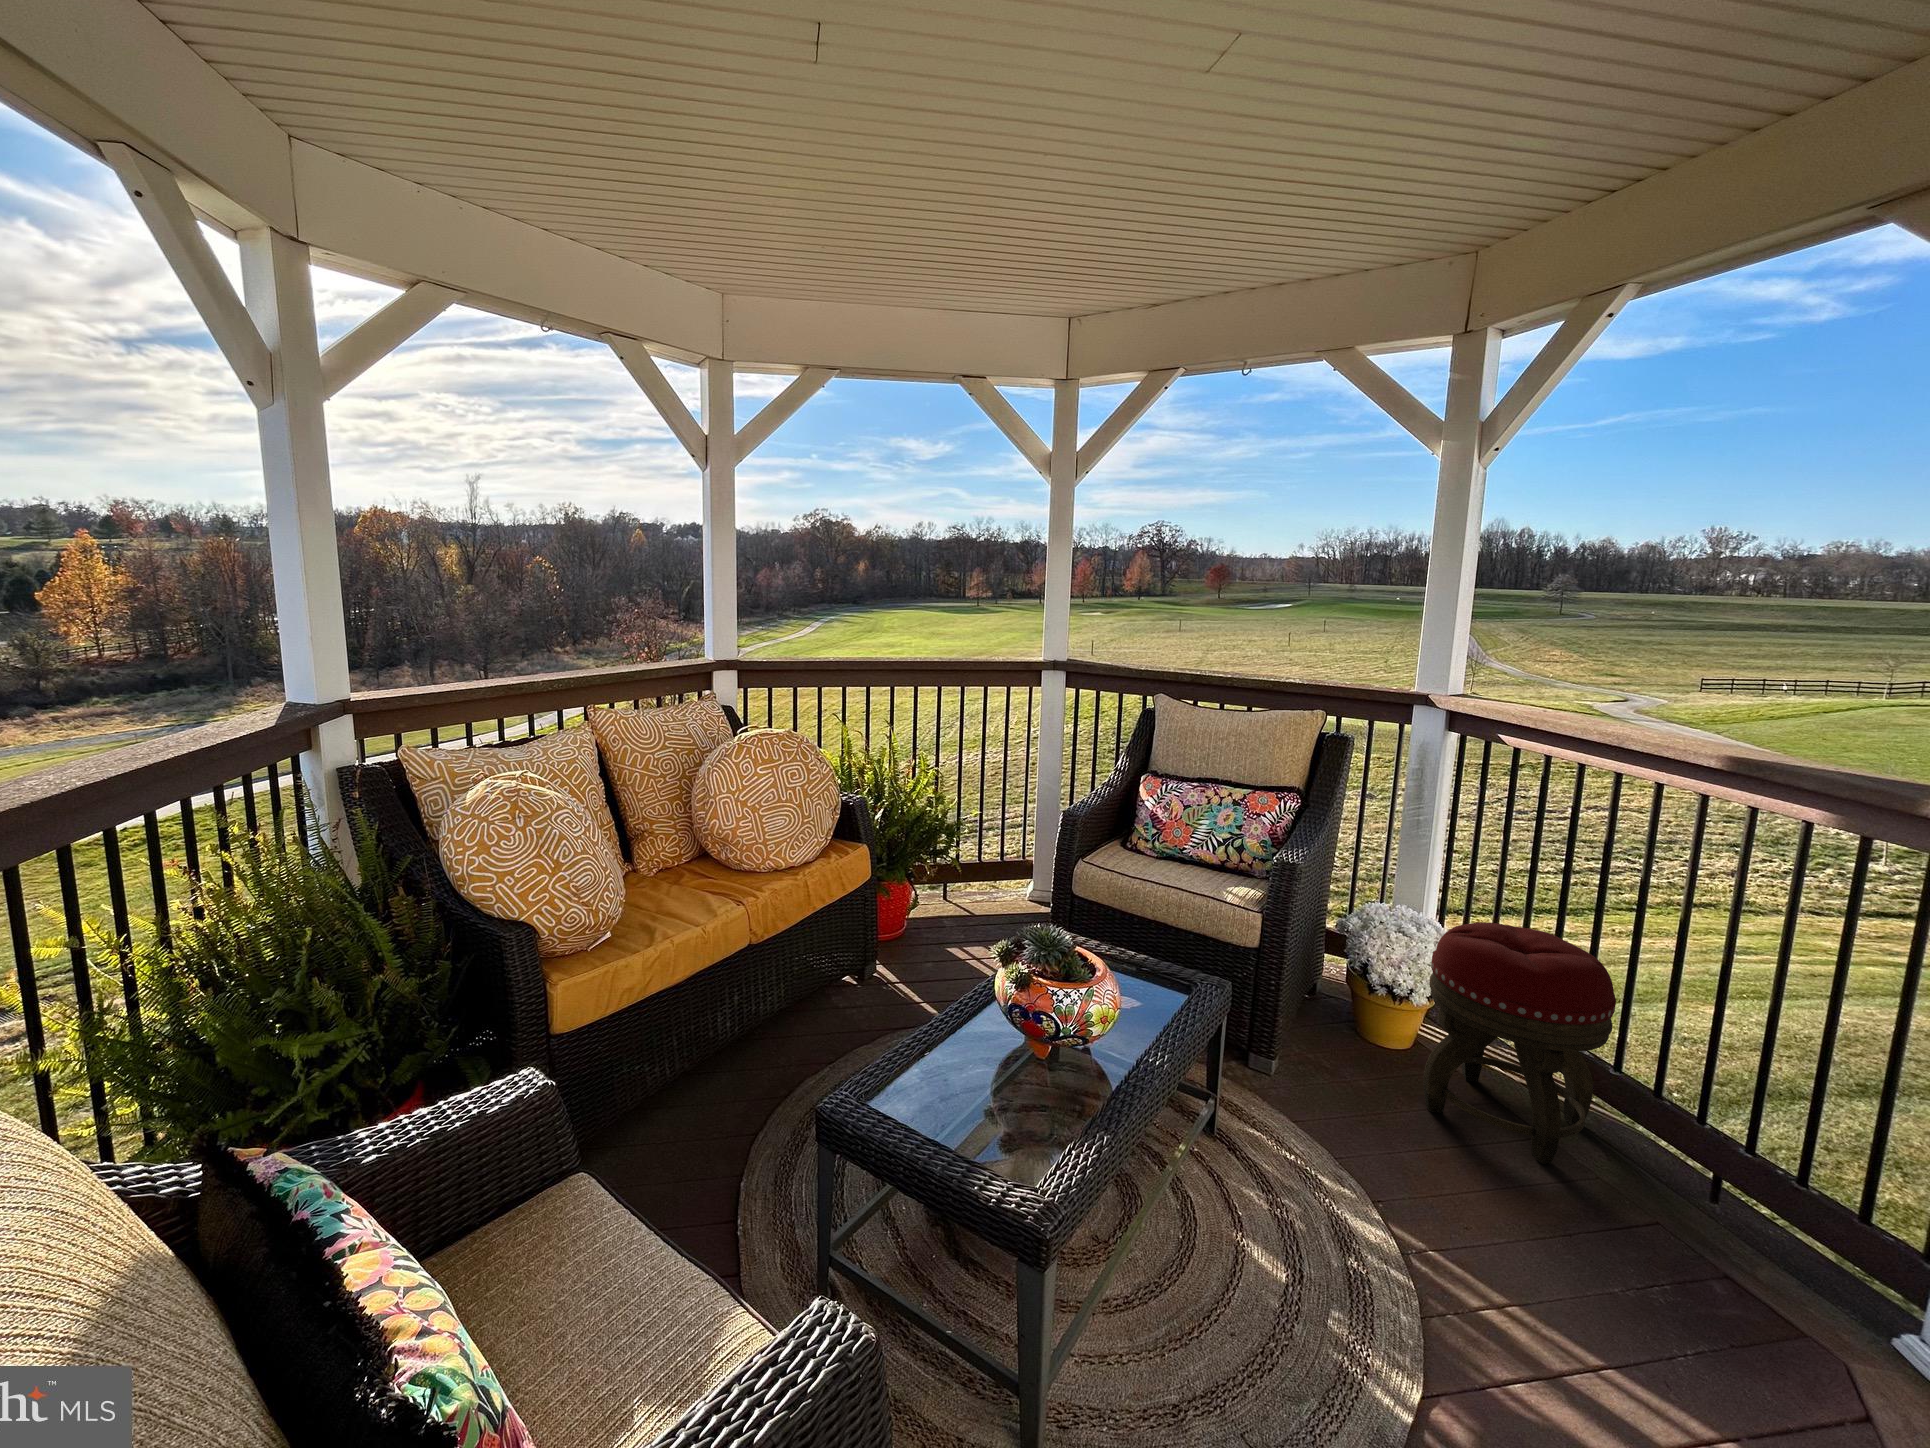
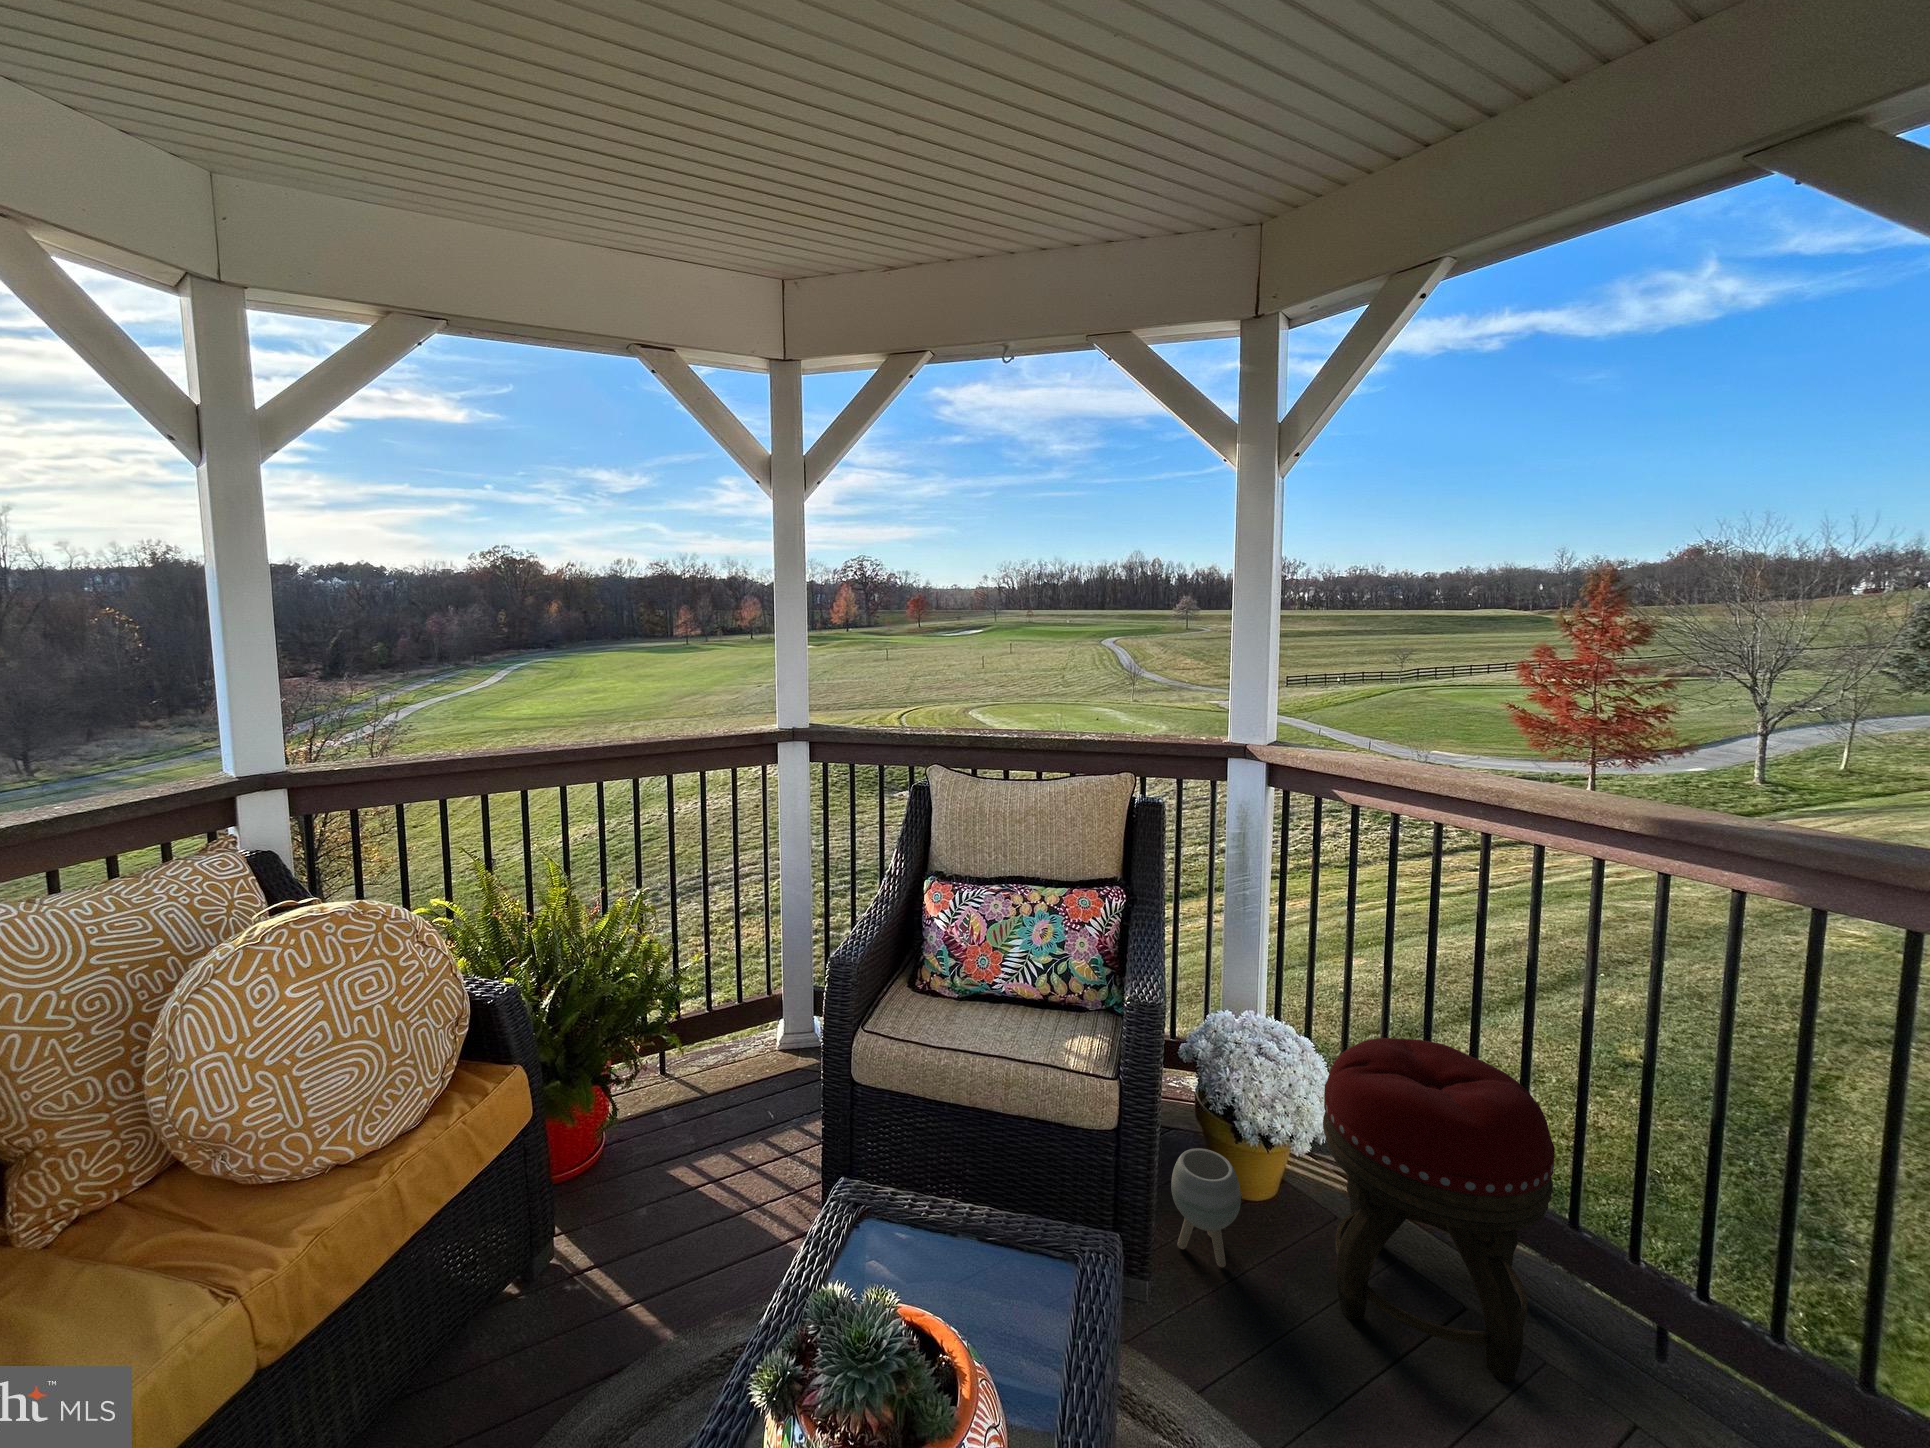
planter: none [1306,985,1360,1068] -> present [1171,1148,1241,1267]

